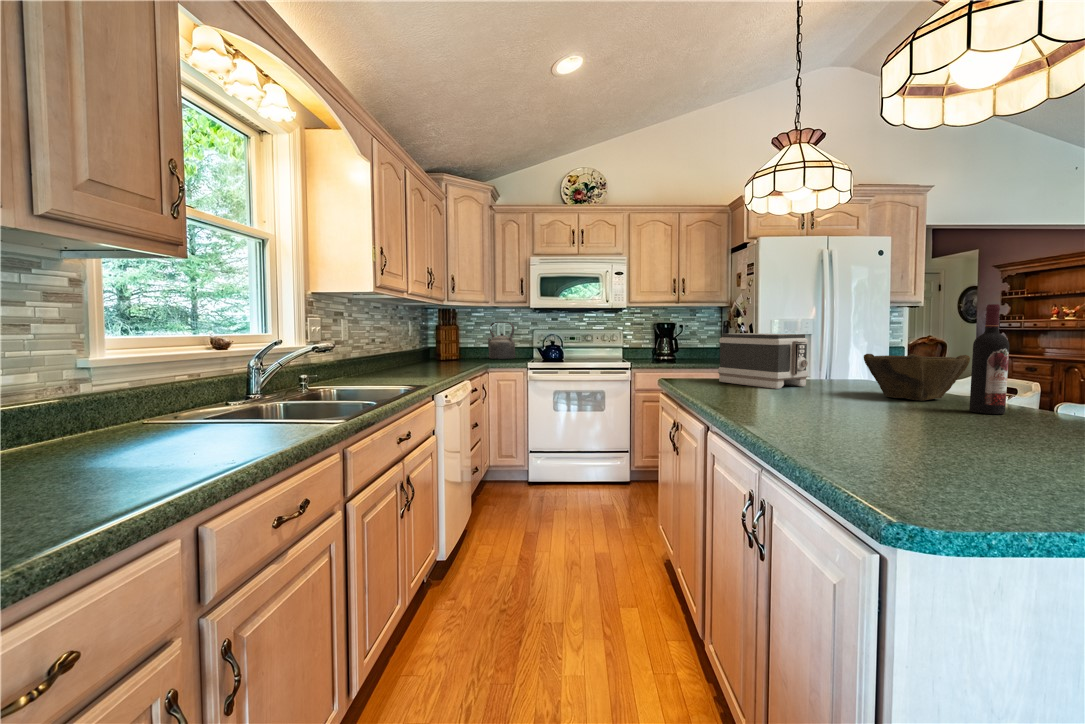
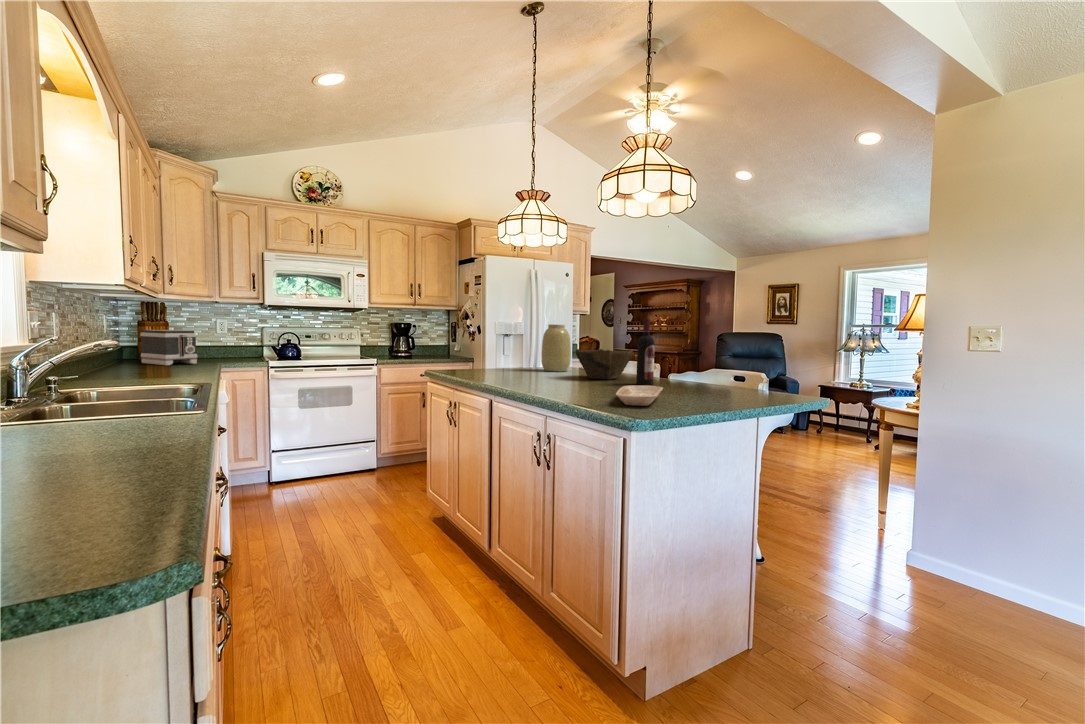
vase: none [819,320,866,384] -> present [541,324,571,372]
kettle: present [488,322,516,359] -> none [202,318,242,359]
toaster: present [718,333,808,389] -> present [140,330,198,365]
tray: none [897,415,1010,455] -> present [616,385,663,406]

